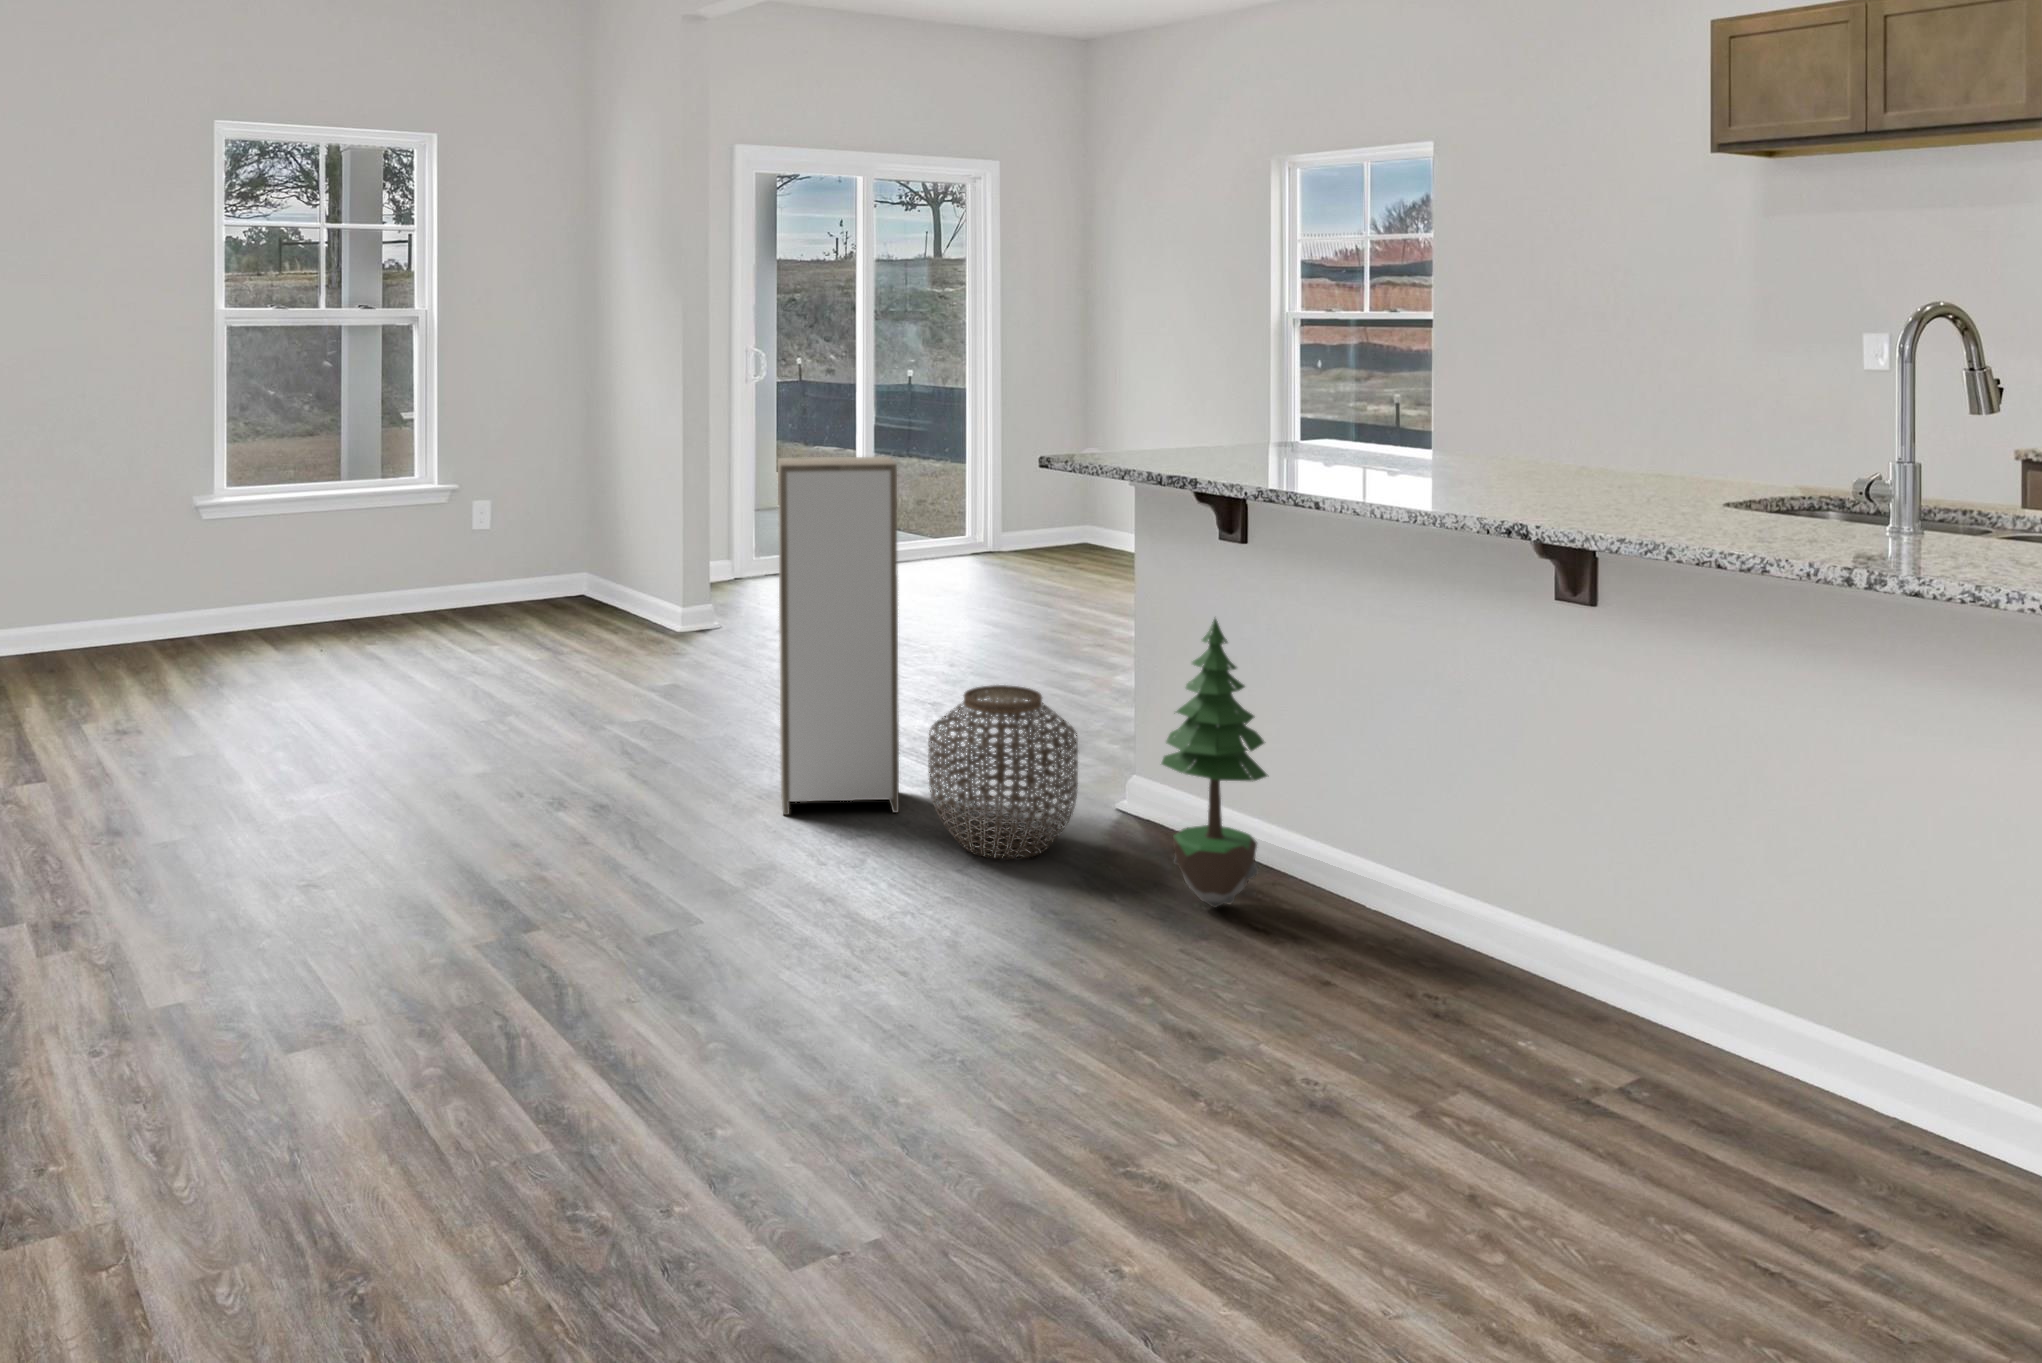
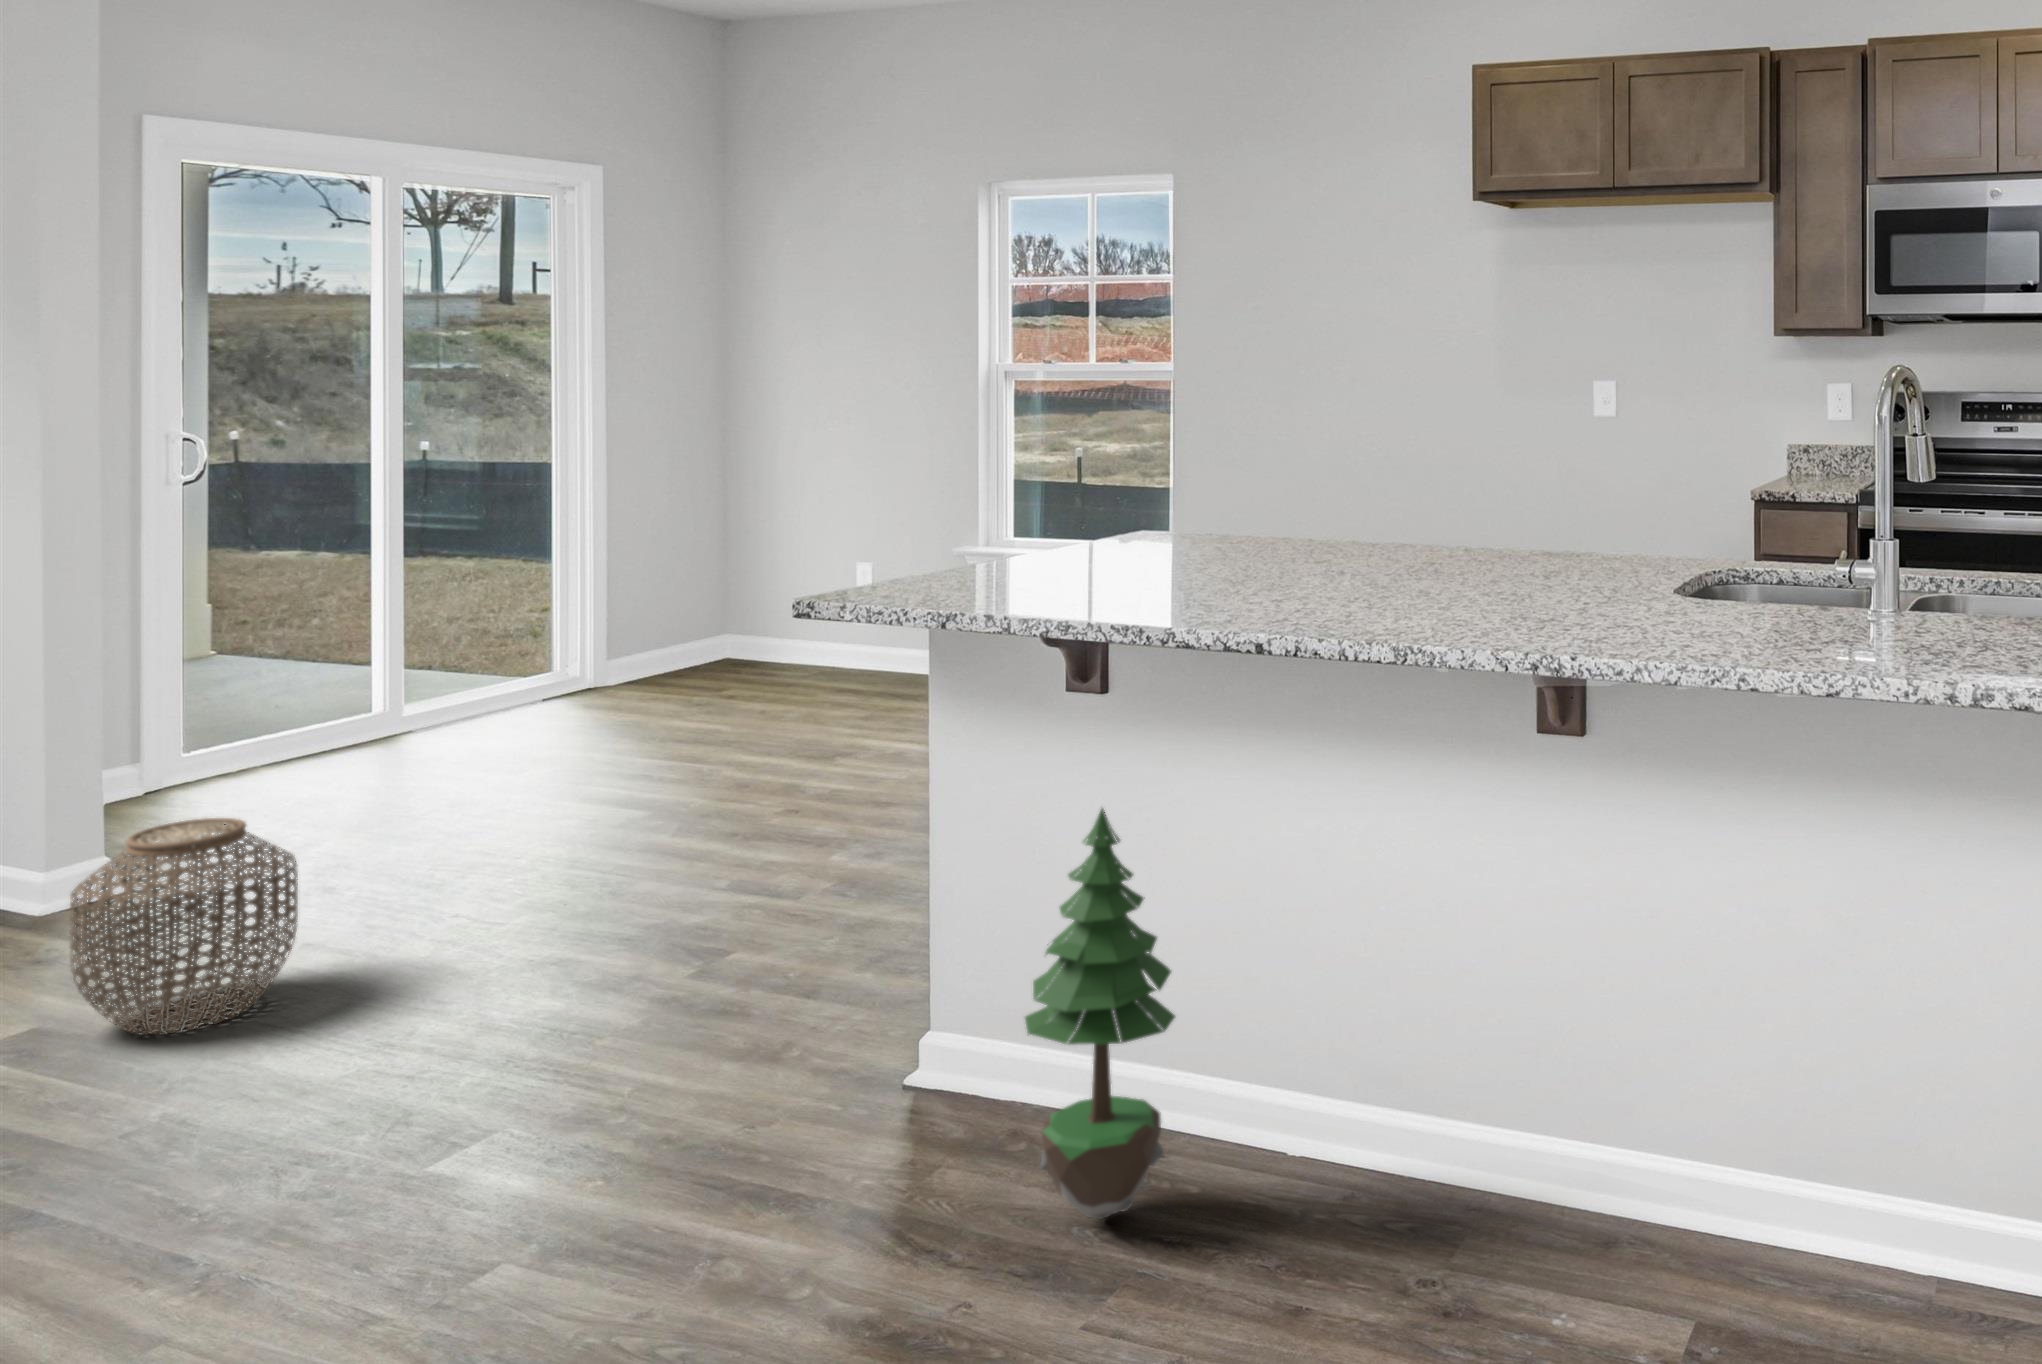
storage cabinet: present [778,457,899,815] -> none [308,603,549,1239]
woven basket: present [928,685,1078,859] -> present [70,818,298,1034]

